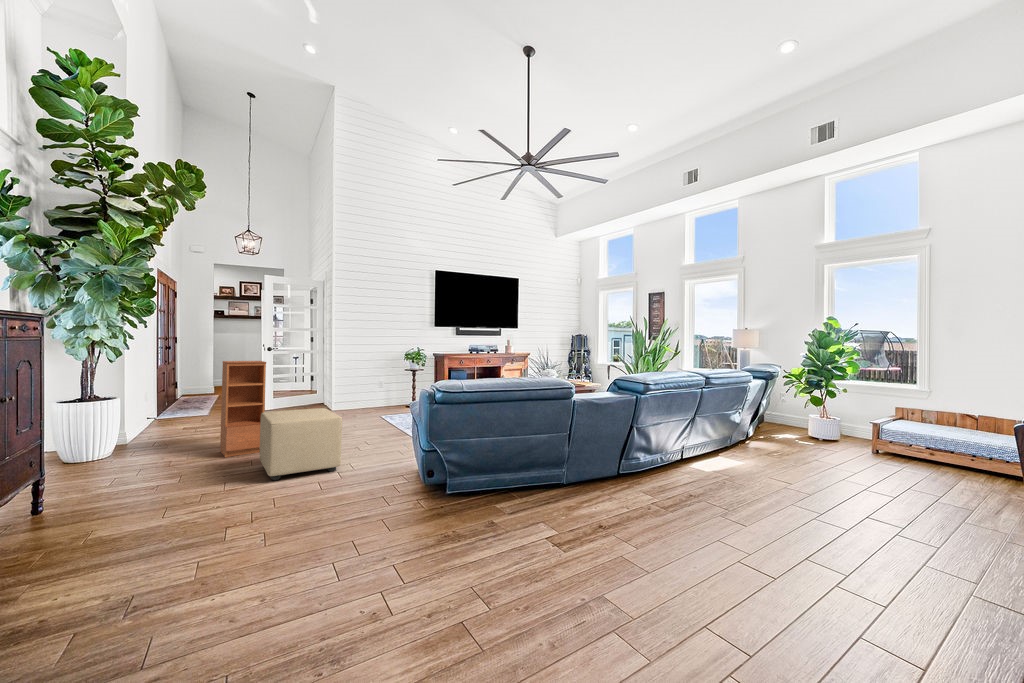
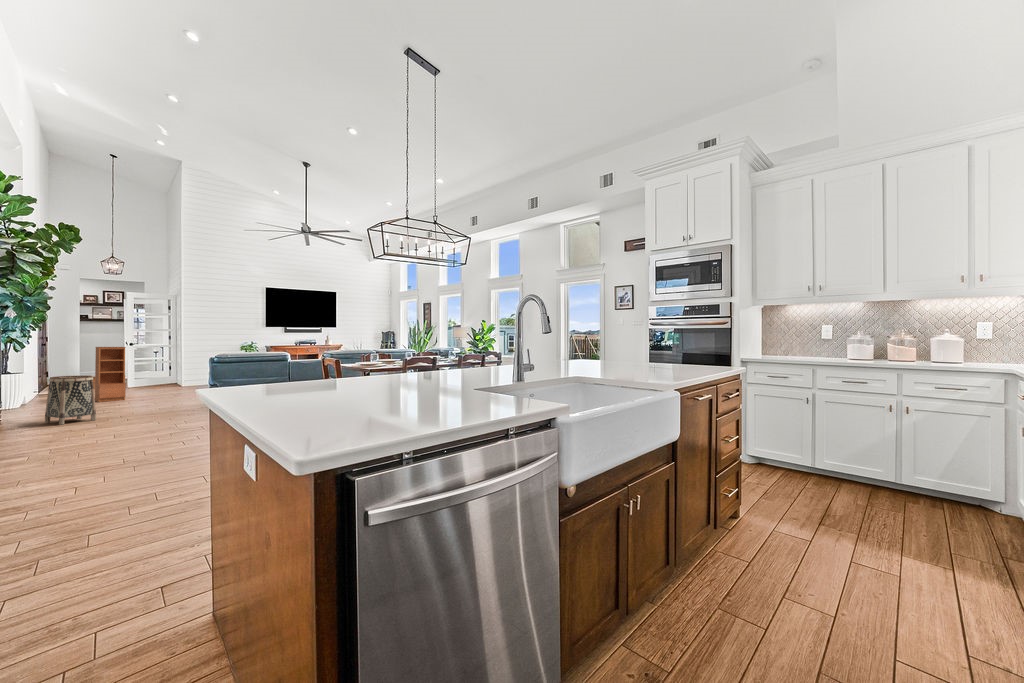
ottoman: present [260,408,342,480] -> none [122,372,173,406]
basket: none [96,444,208,589] -> present [45,376,96,425]

